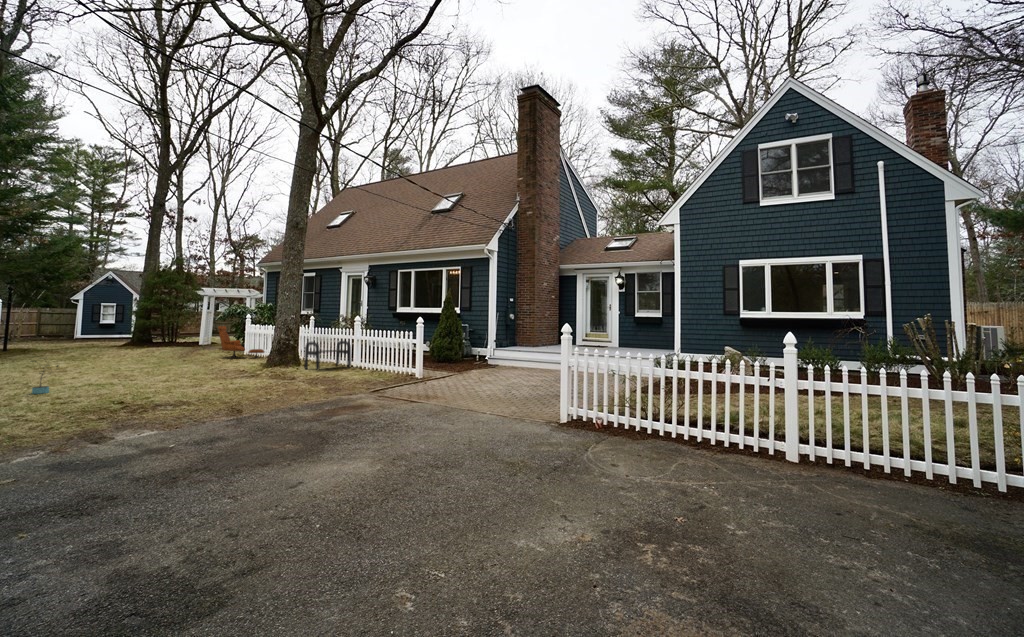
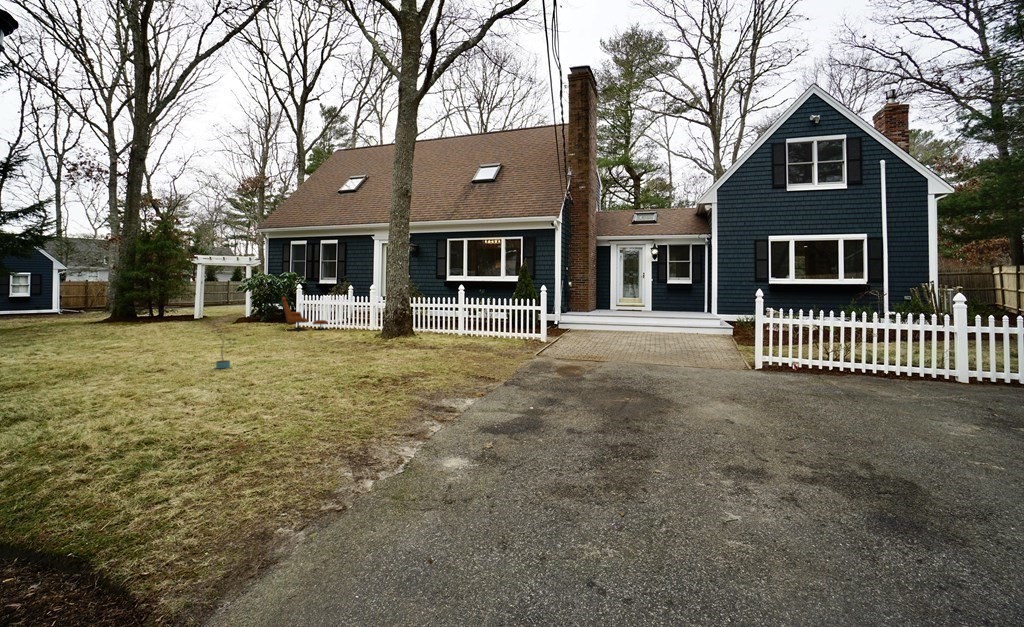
bench: present [304,341,351,370] -> none [407,309,446,338]

